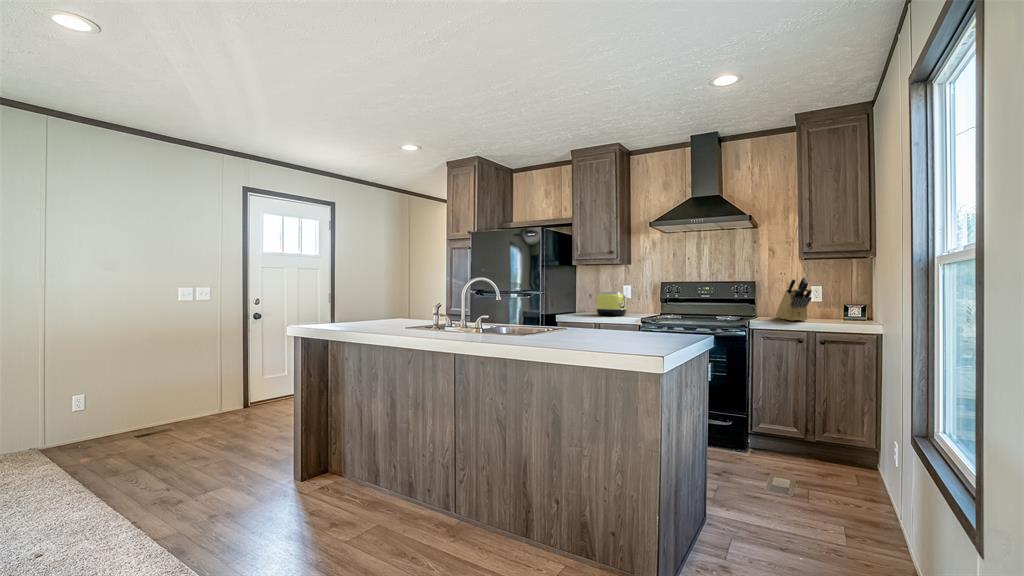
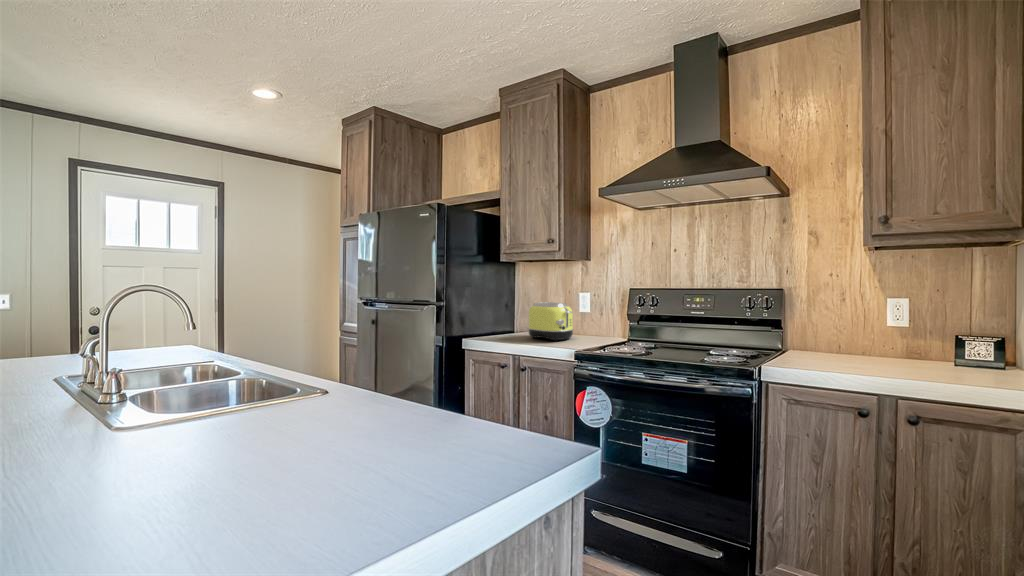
knife block: present [776,277,812,321] -> none [817,284,891,369]

